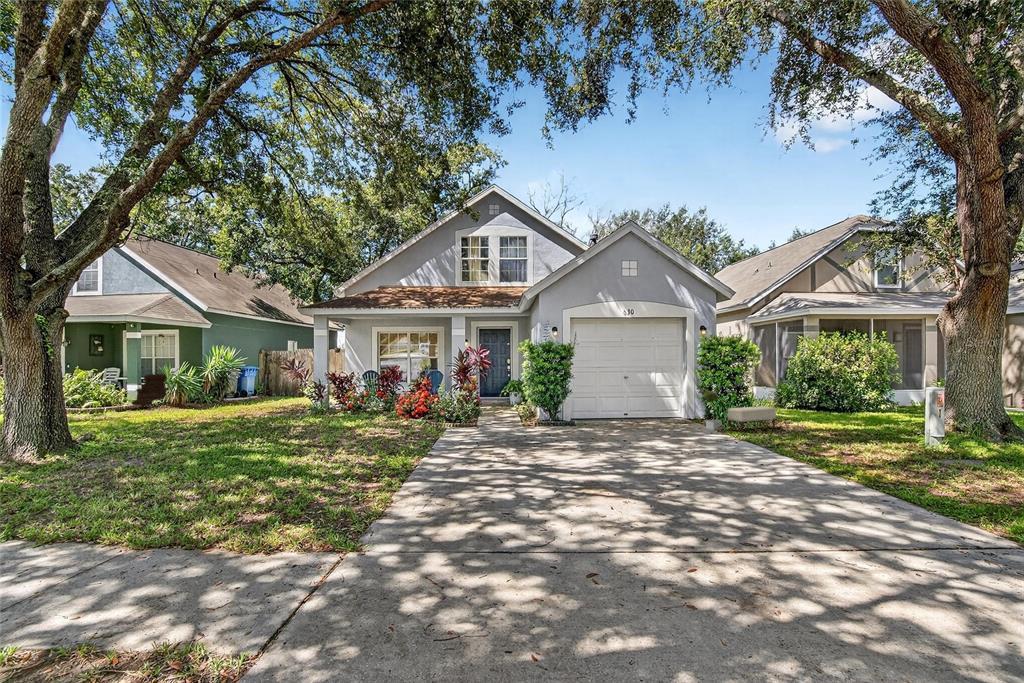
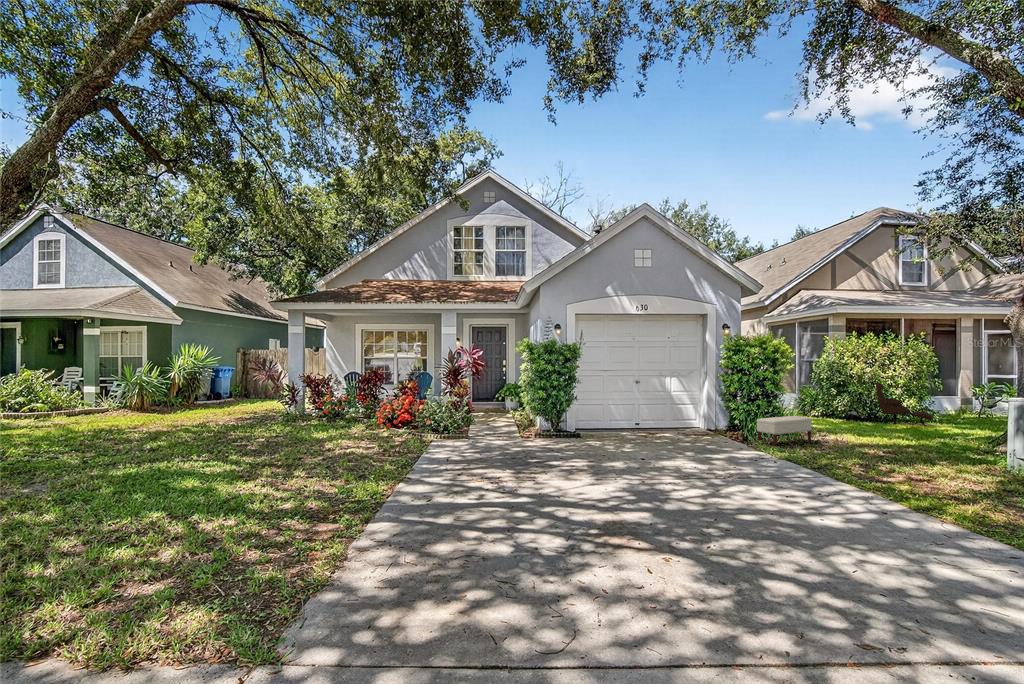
lounge chair: present [132,374,167,410] -> present [876,382,933,426]
potted tree: present [704,390,722,430] -> none [729,397,750,444]

